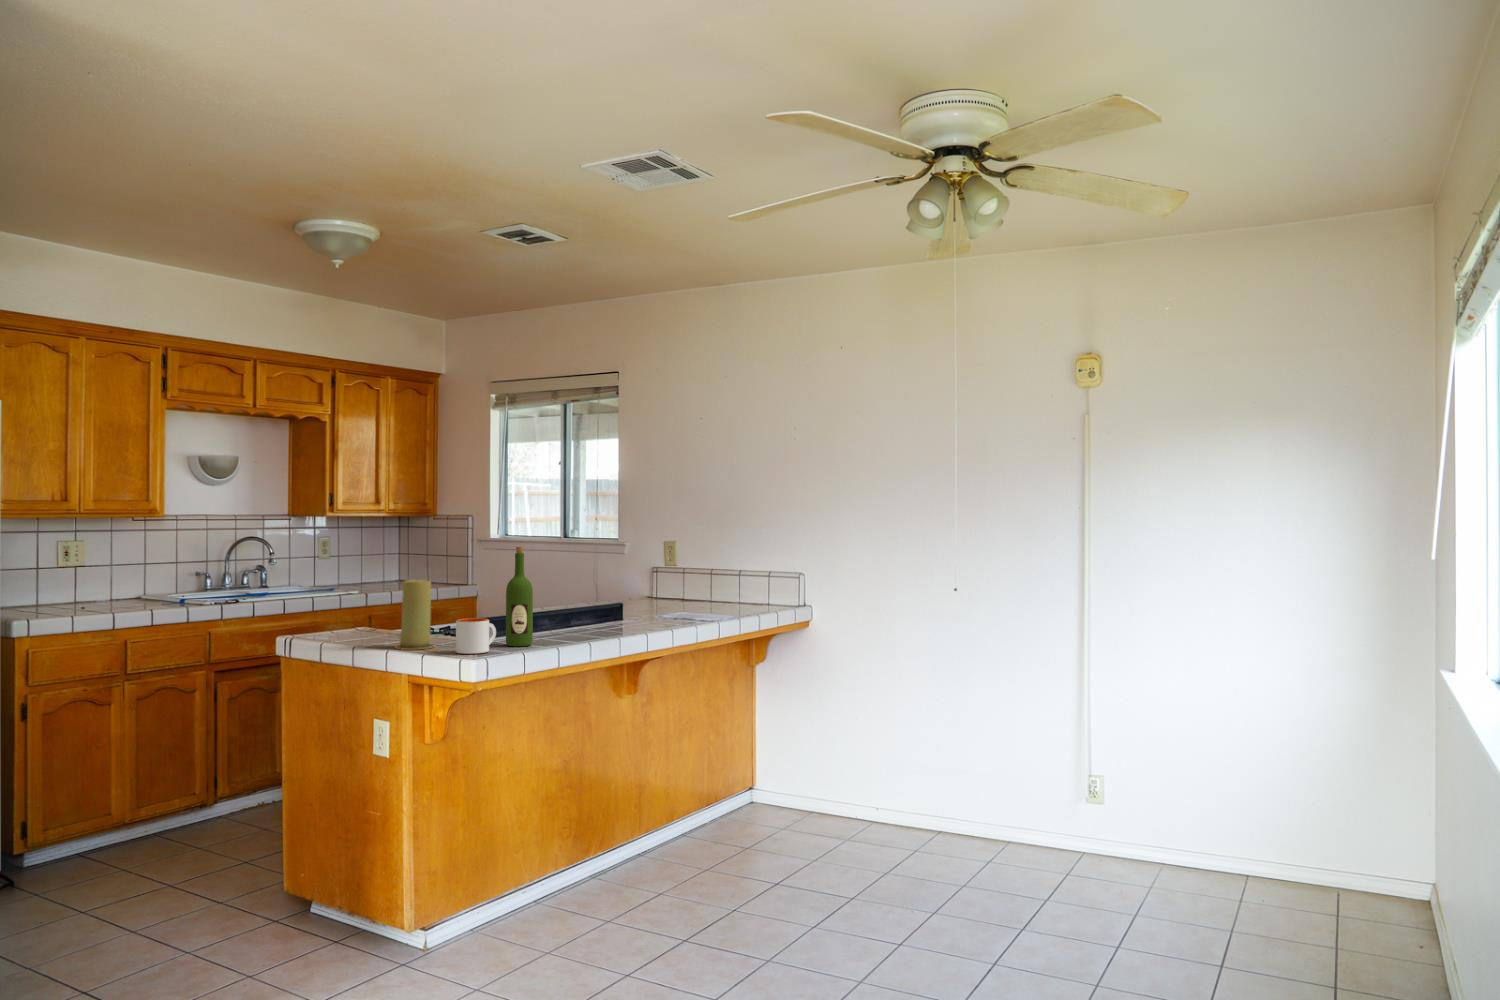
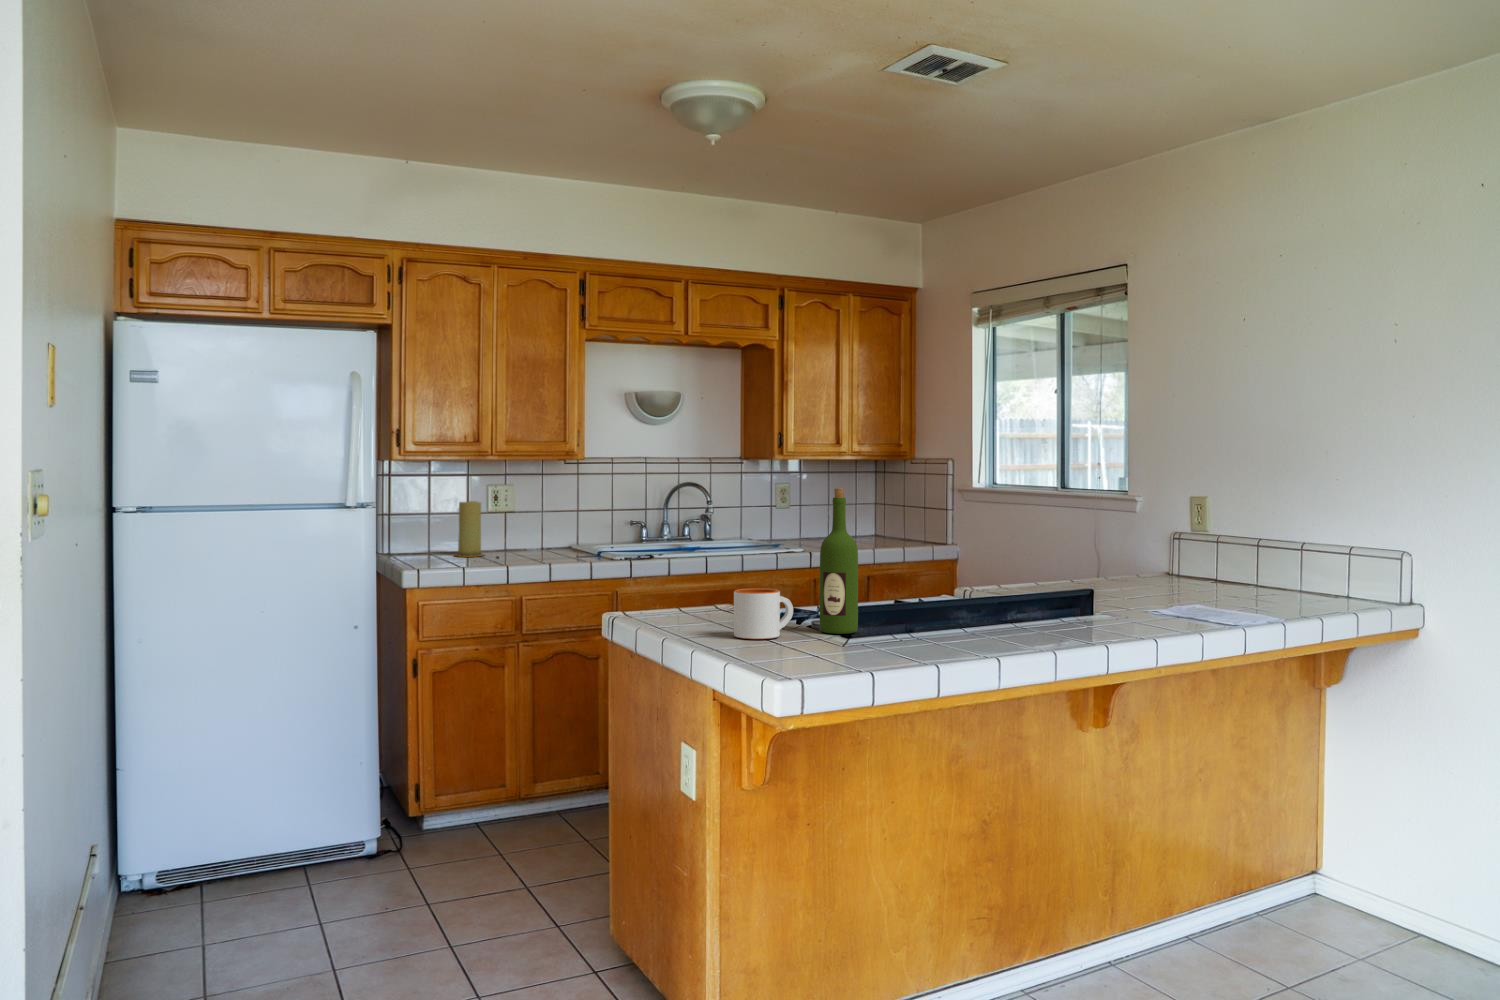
candle: present [395,580,434,650] -> present [454,501,484,556]

